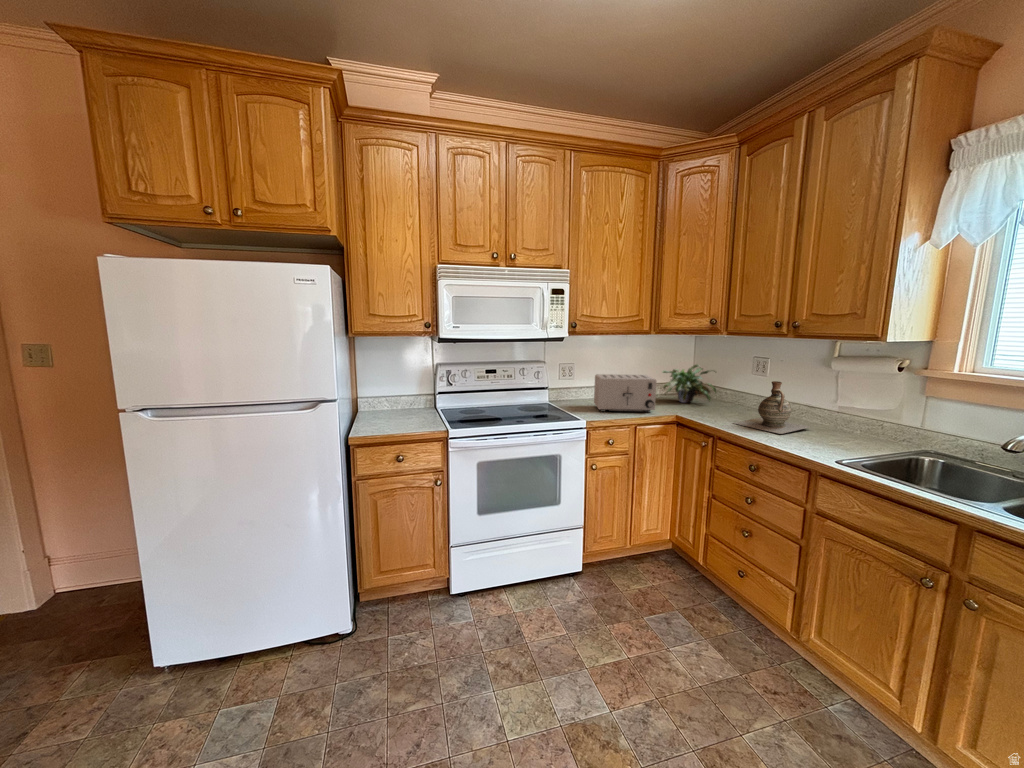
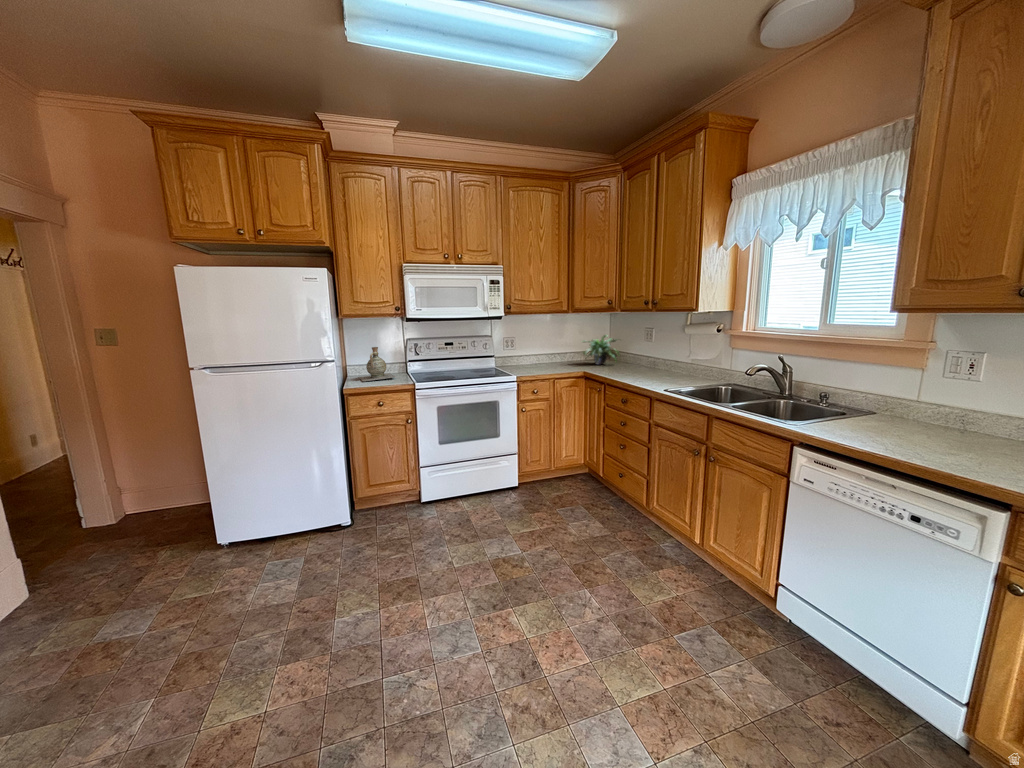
toaster: present [594,374,656,412] -> none [528,343,571,371]
ceramic jug: present [734,381,809,434] -> present [359,347,395,381]

